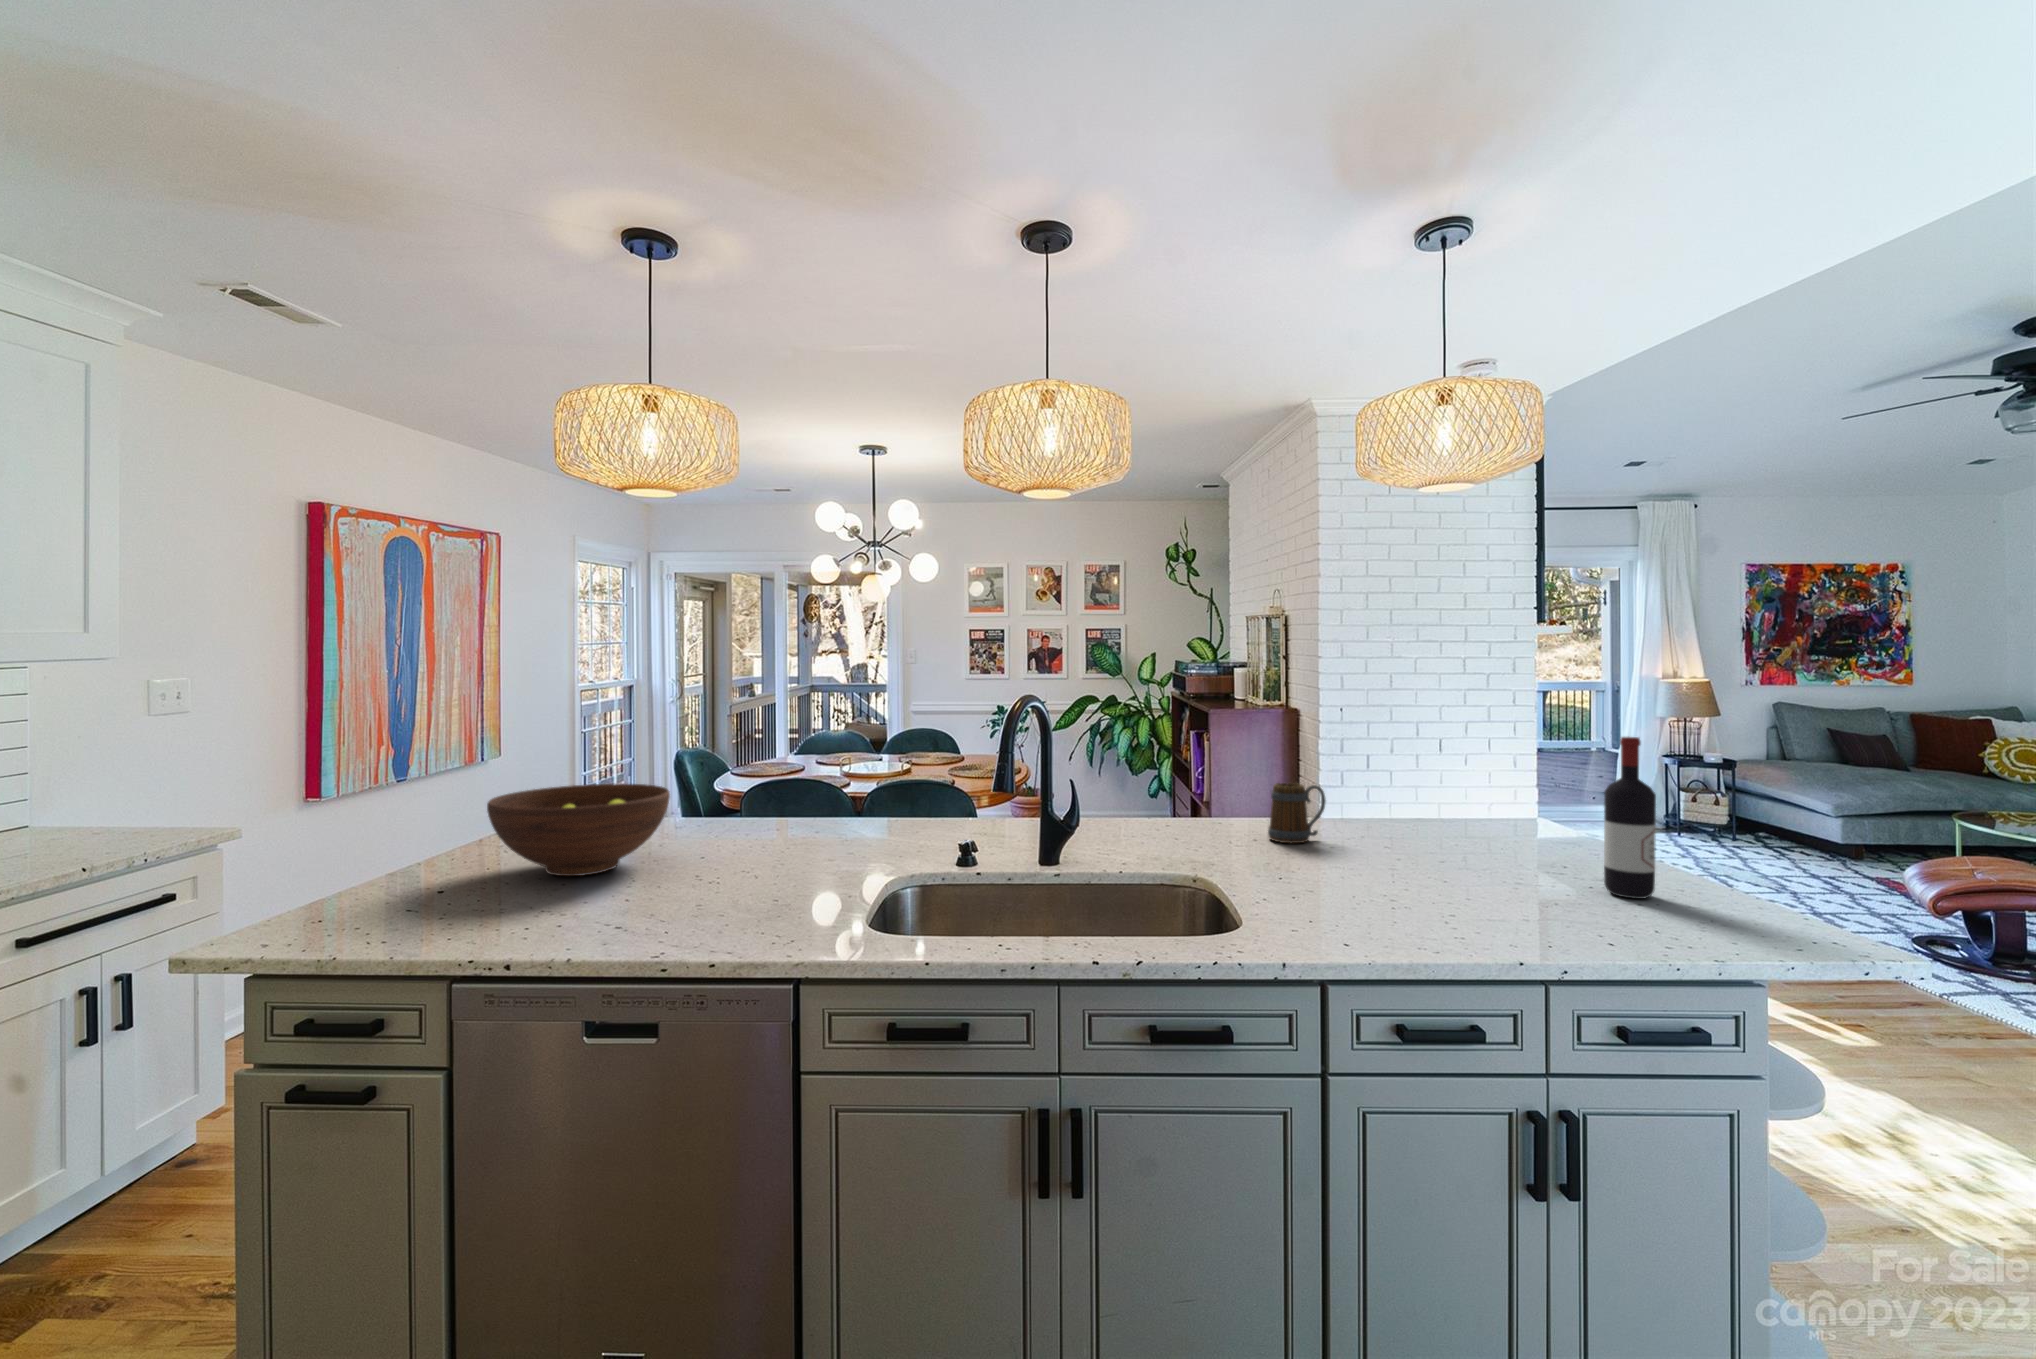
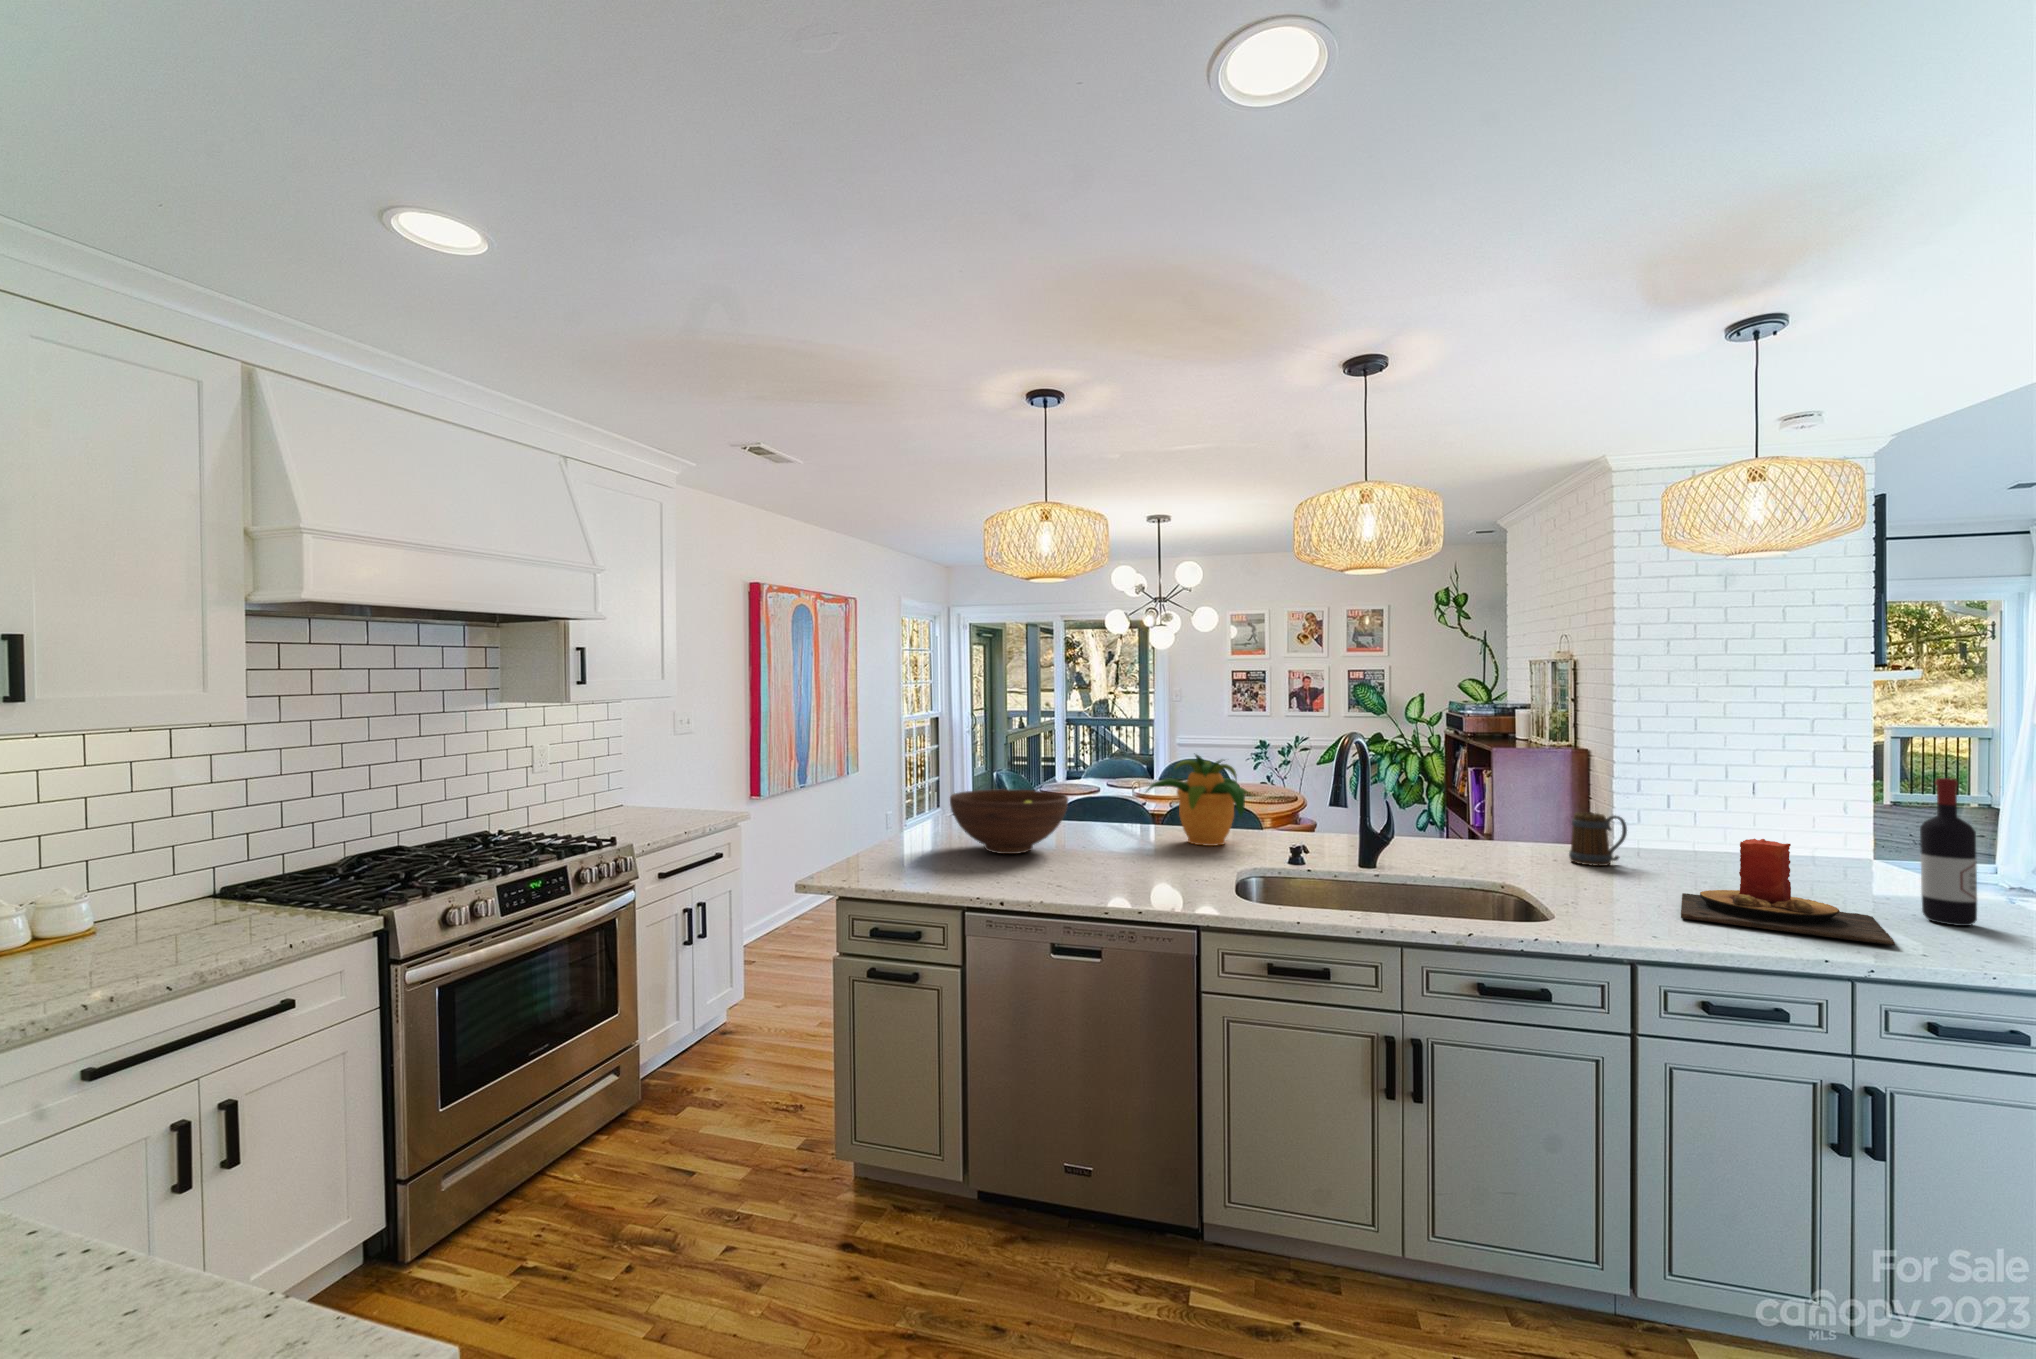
potted plant: none [784,728,928,844] -> present [1147,755,1250,846]
candle: none [1376,813,1589,936] -> present [1681,839,1895,946]

